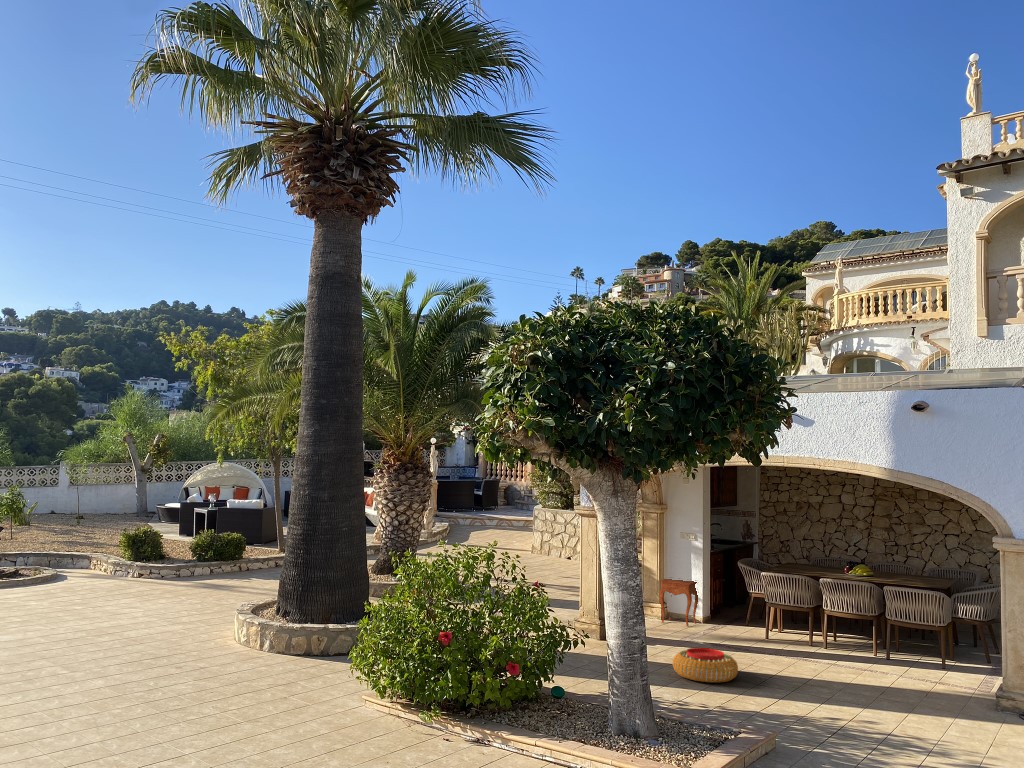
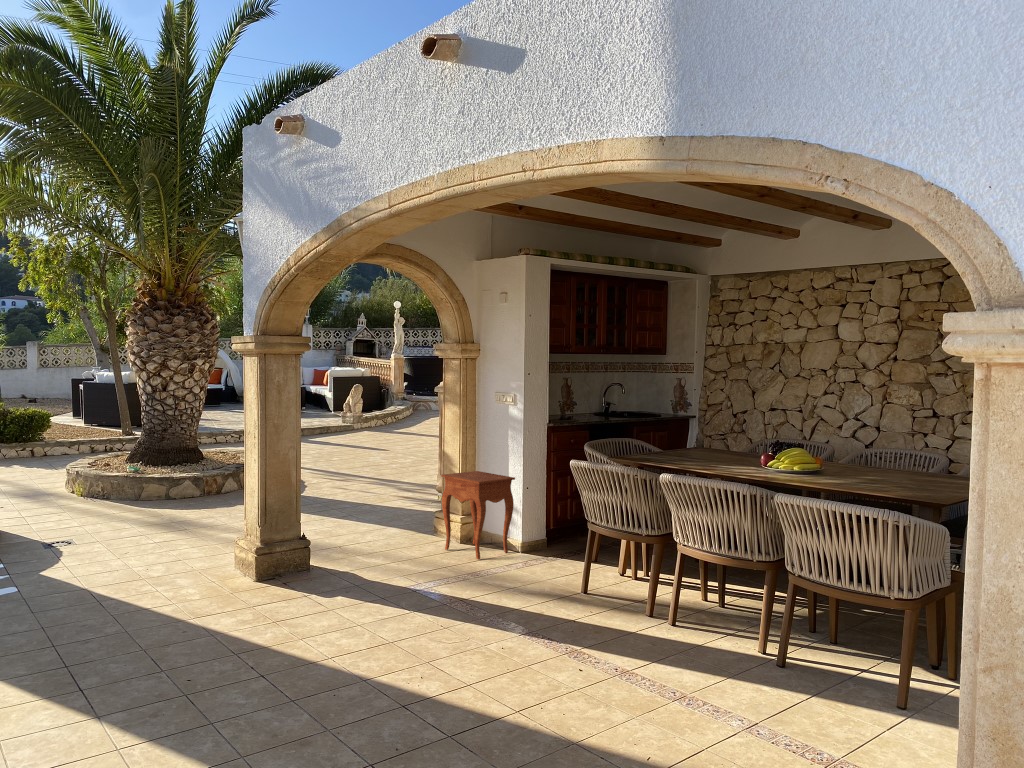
pouf: present [673,648,738,683] -> none [176,623,335,720]

